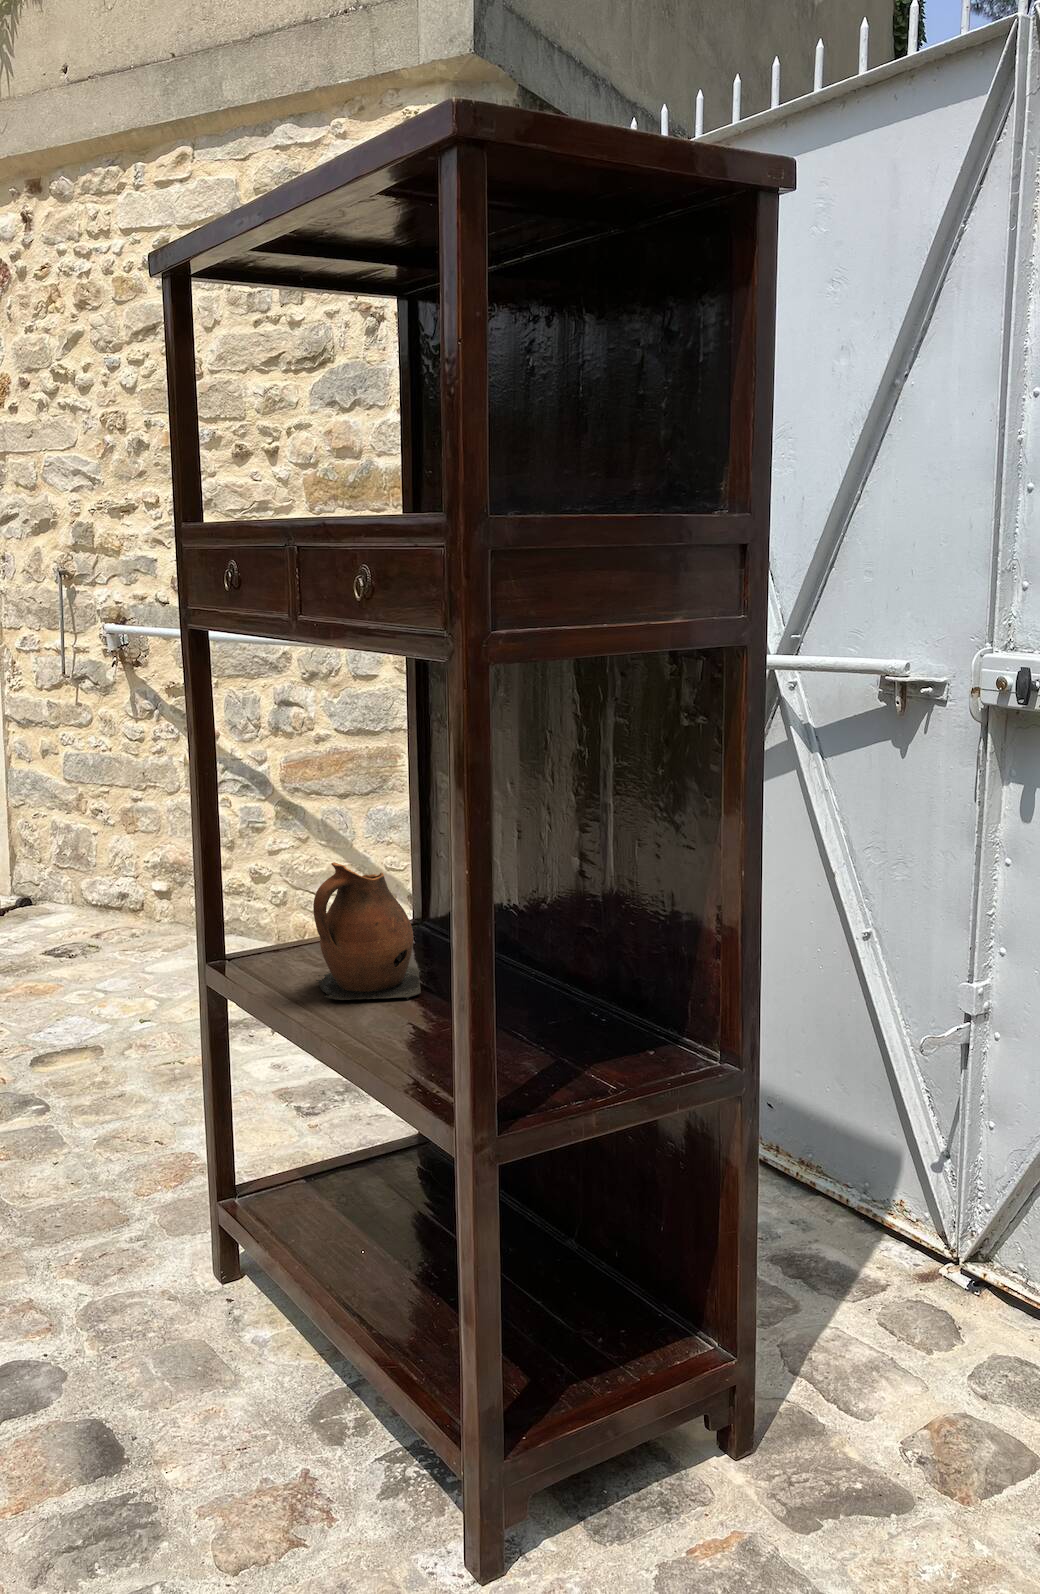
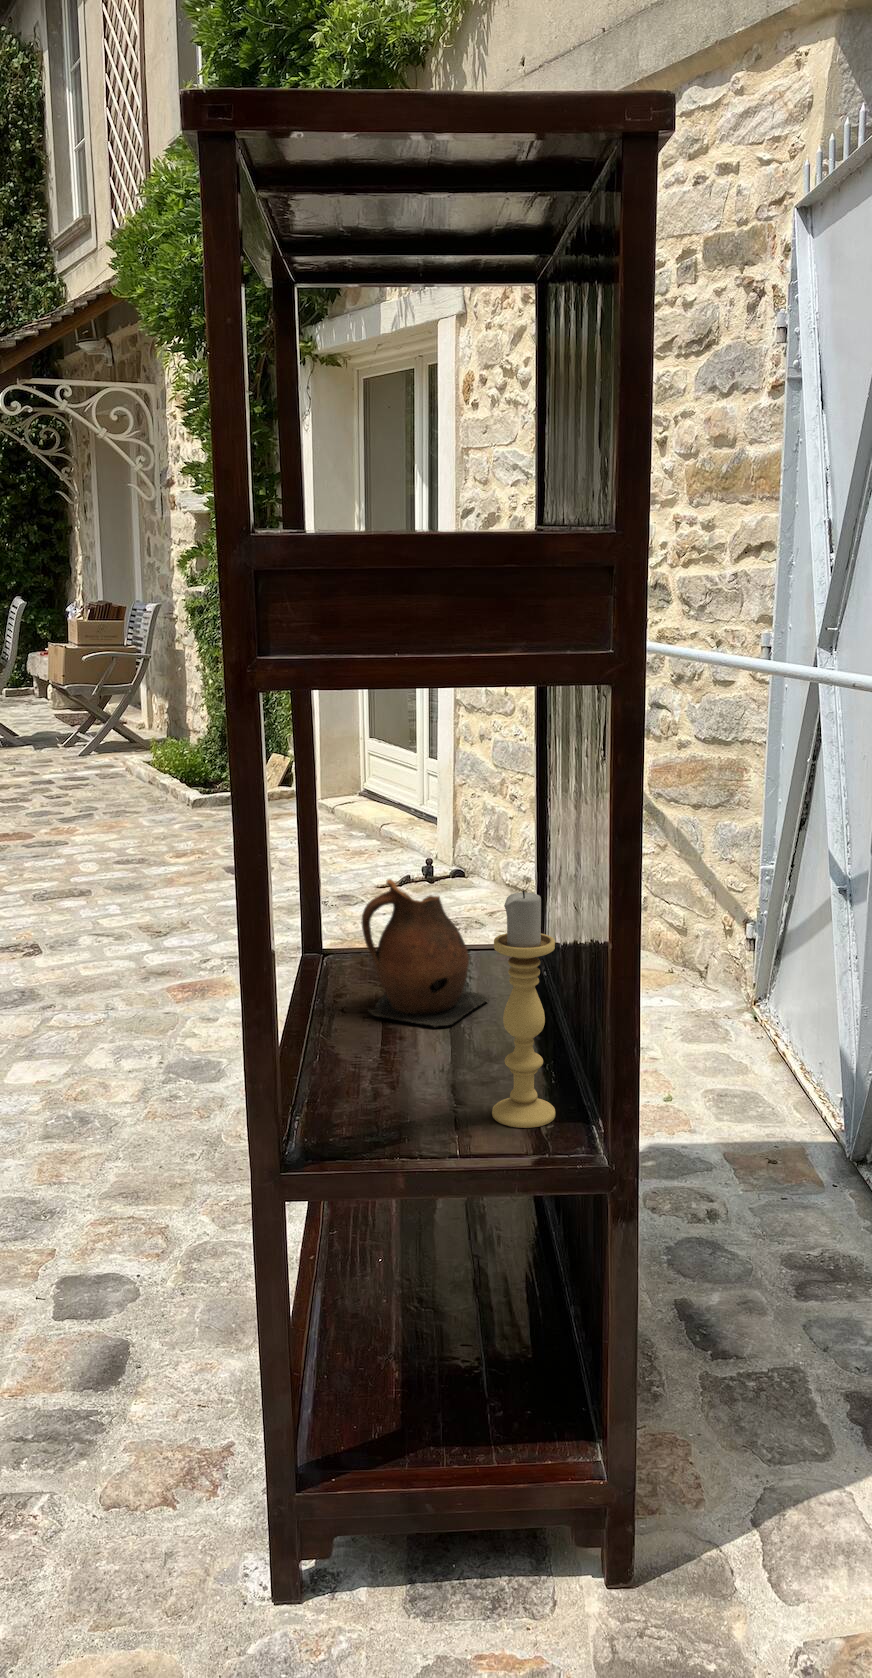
candle holder: none [567,837,624,1055] -> present [492,890,555,1128]

